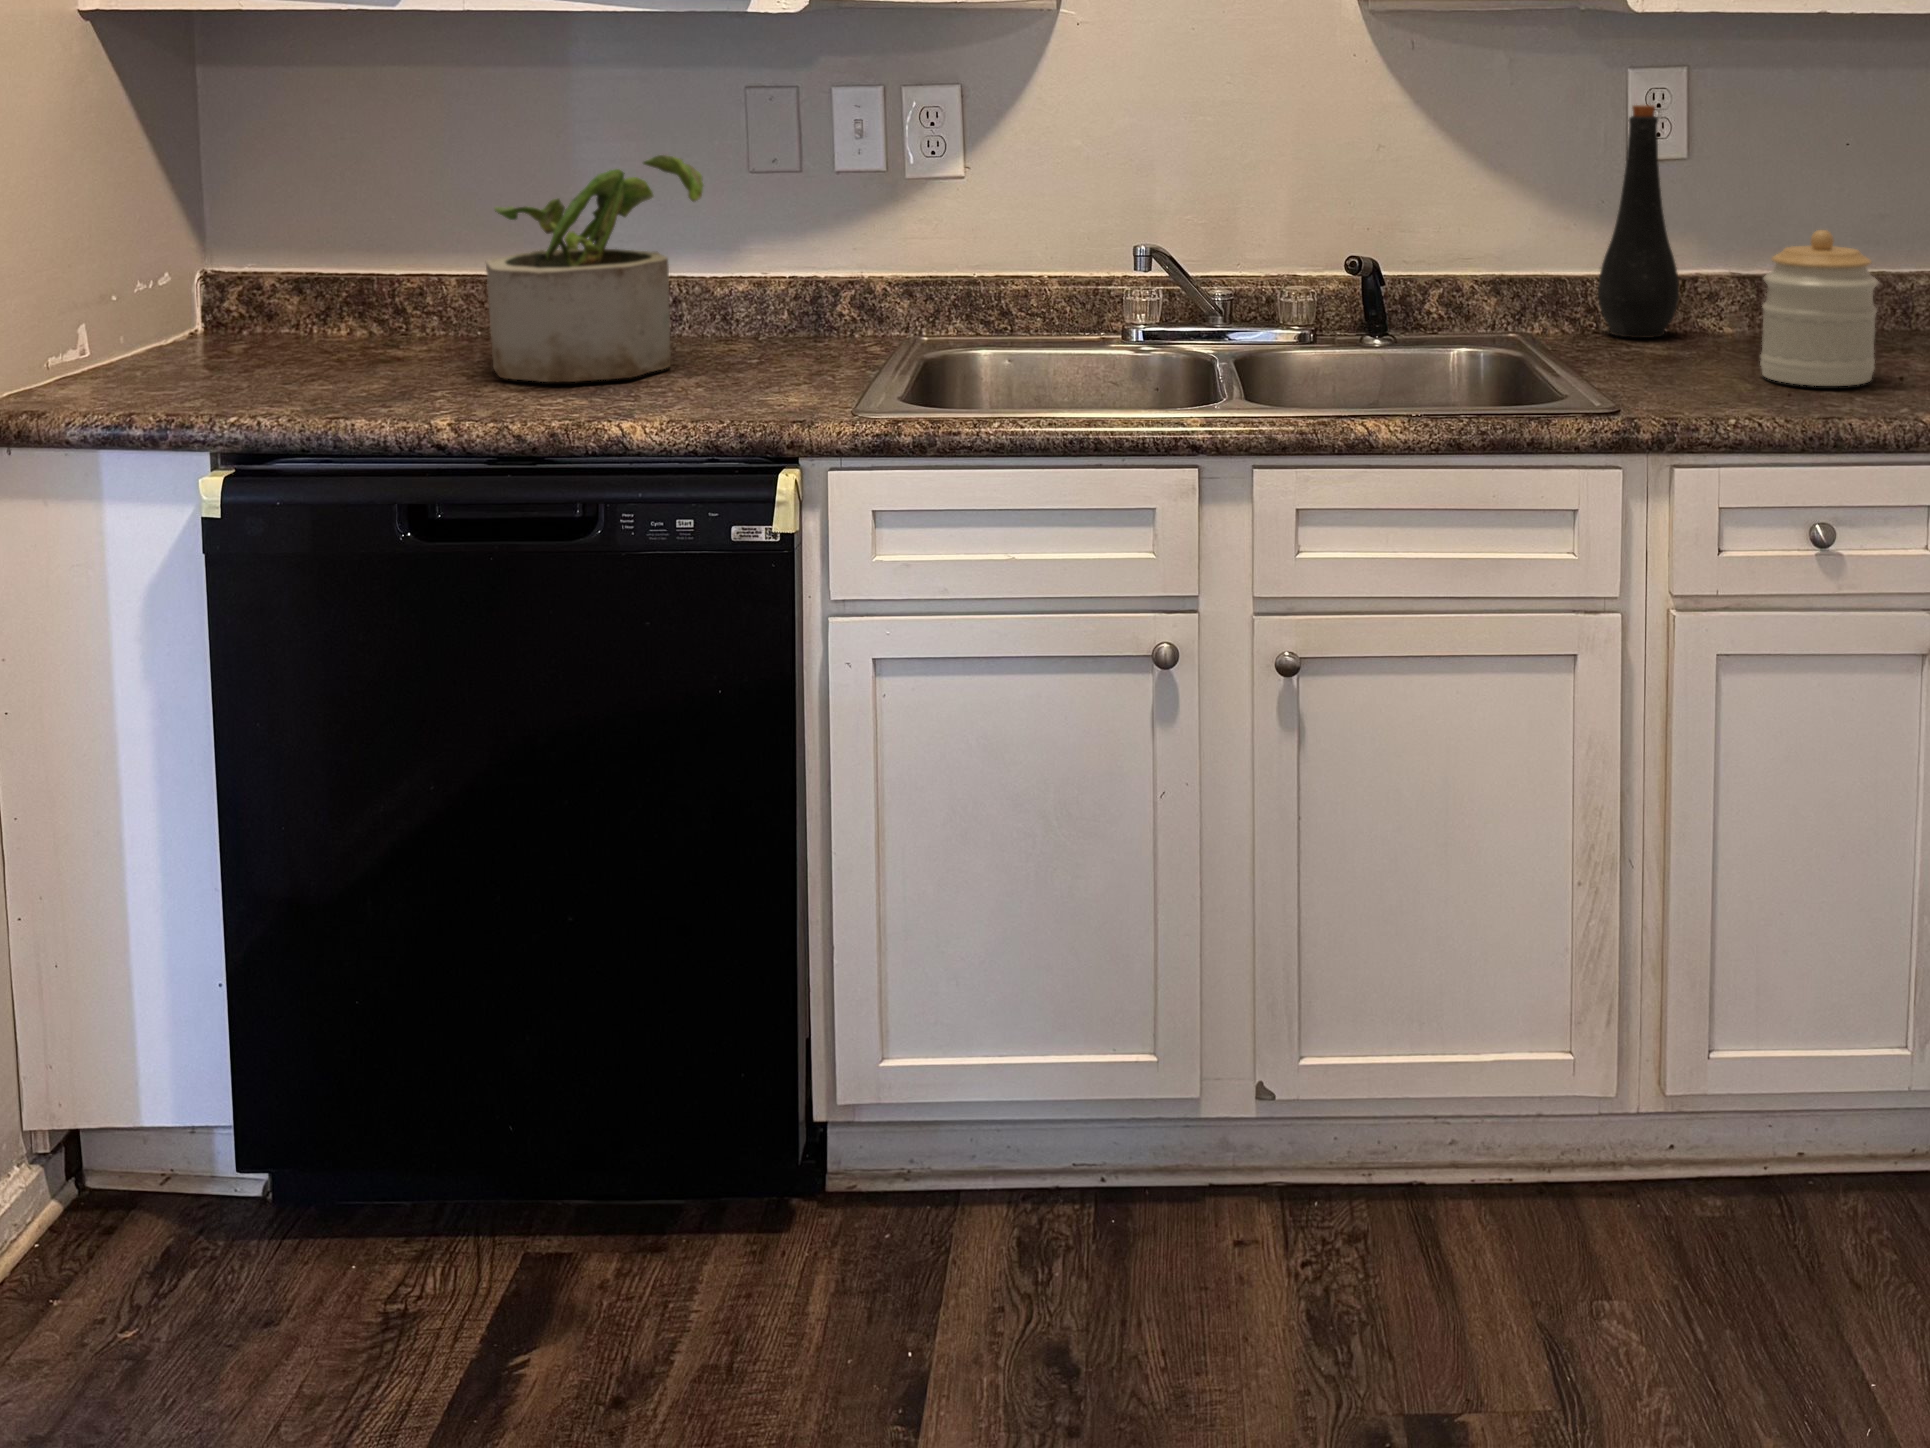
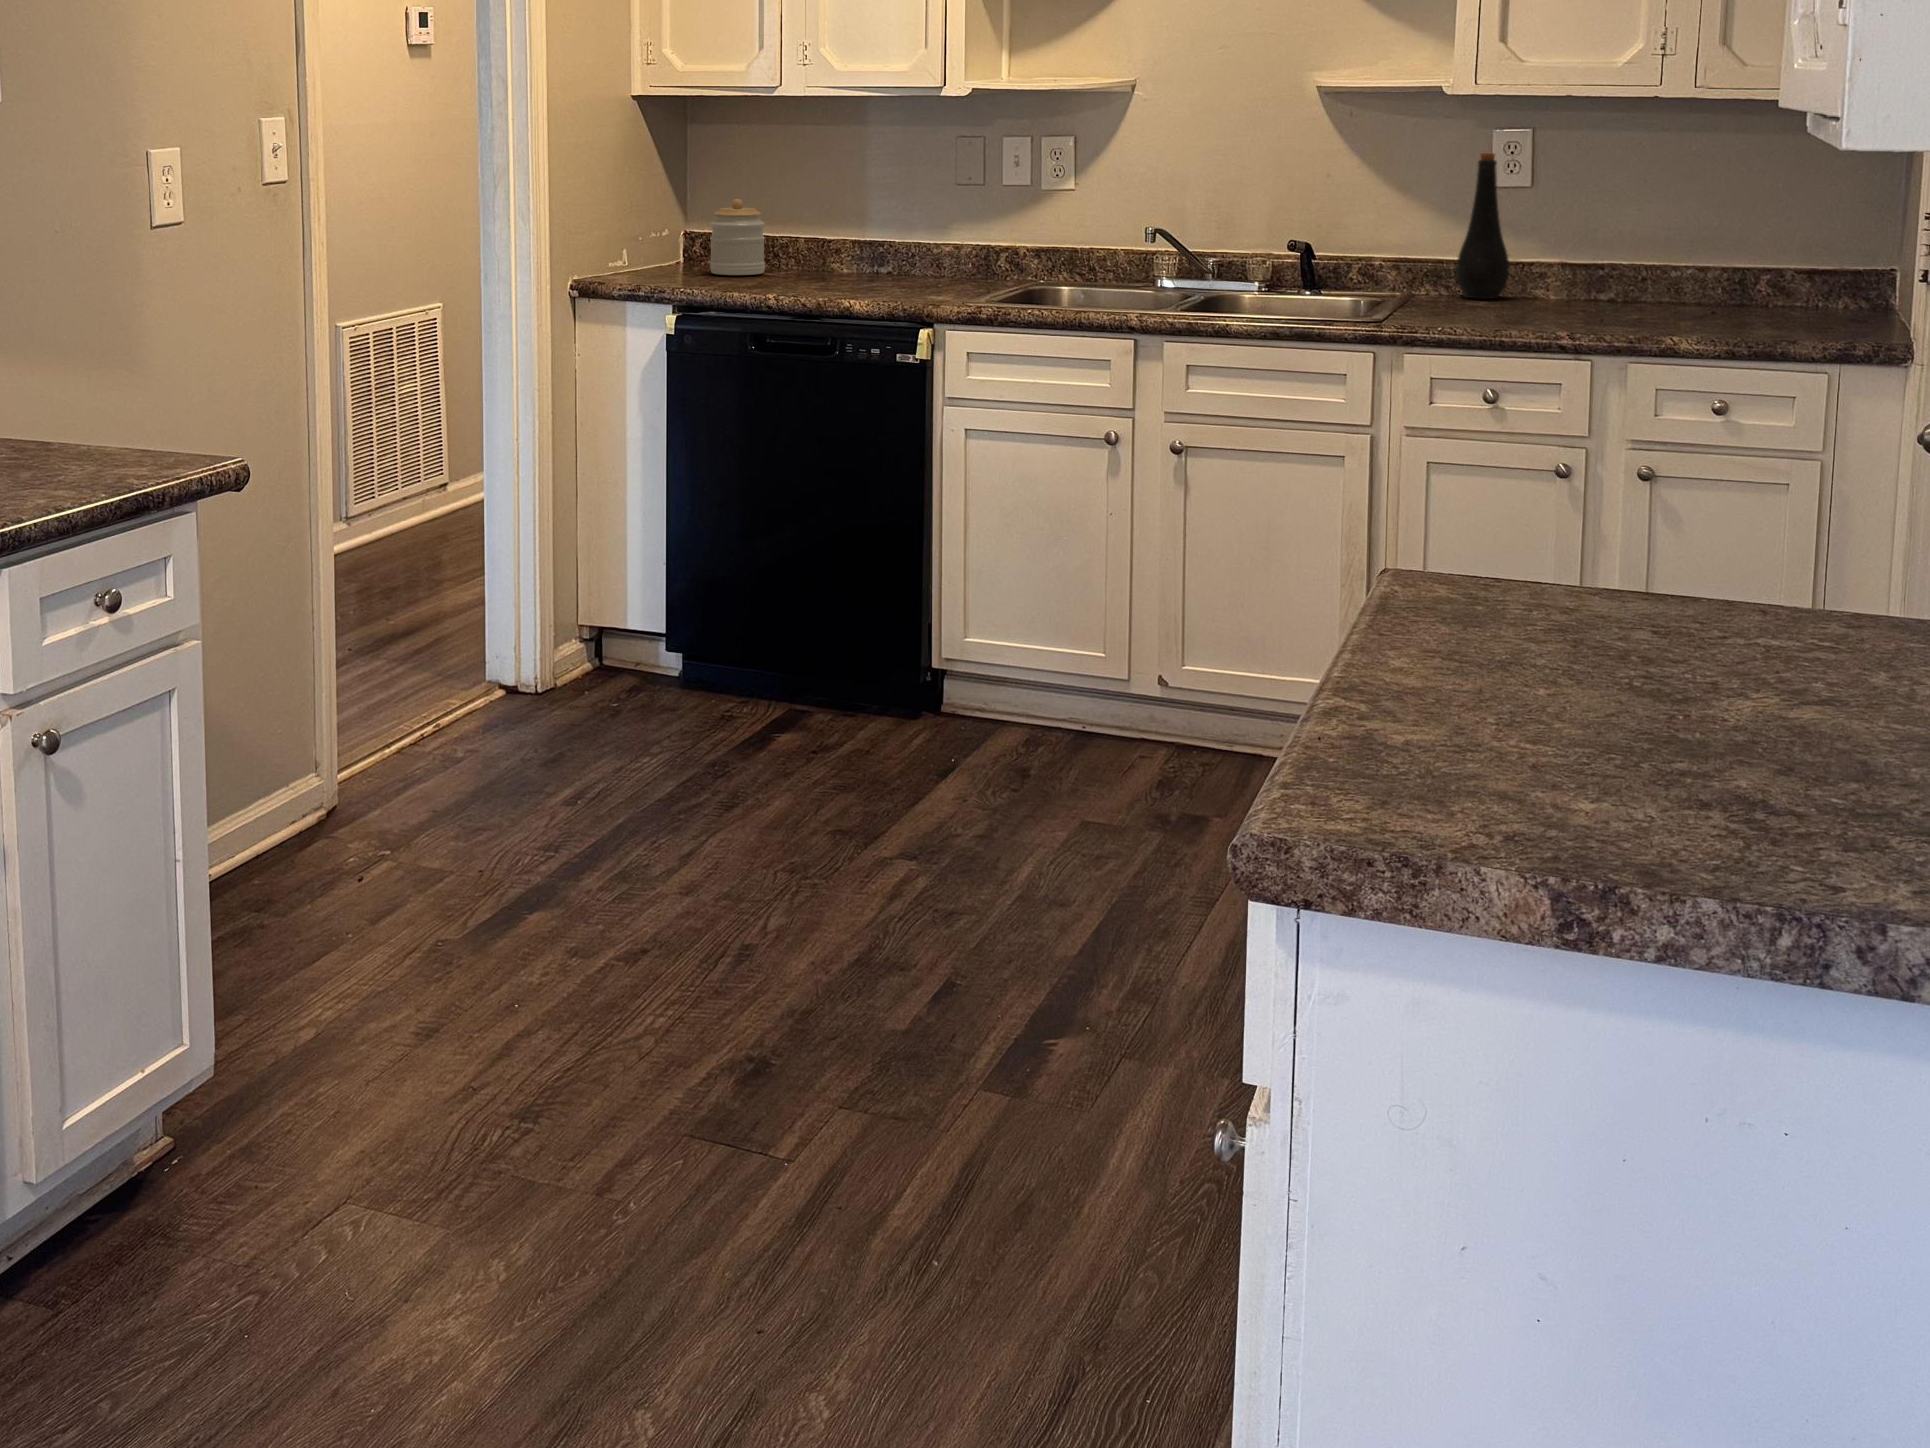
potted plant: present [486,155,703,382] -> none [809,172,921,287]
jar: present [1760,230,1878,386] -> present [710,199,765,275]

